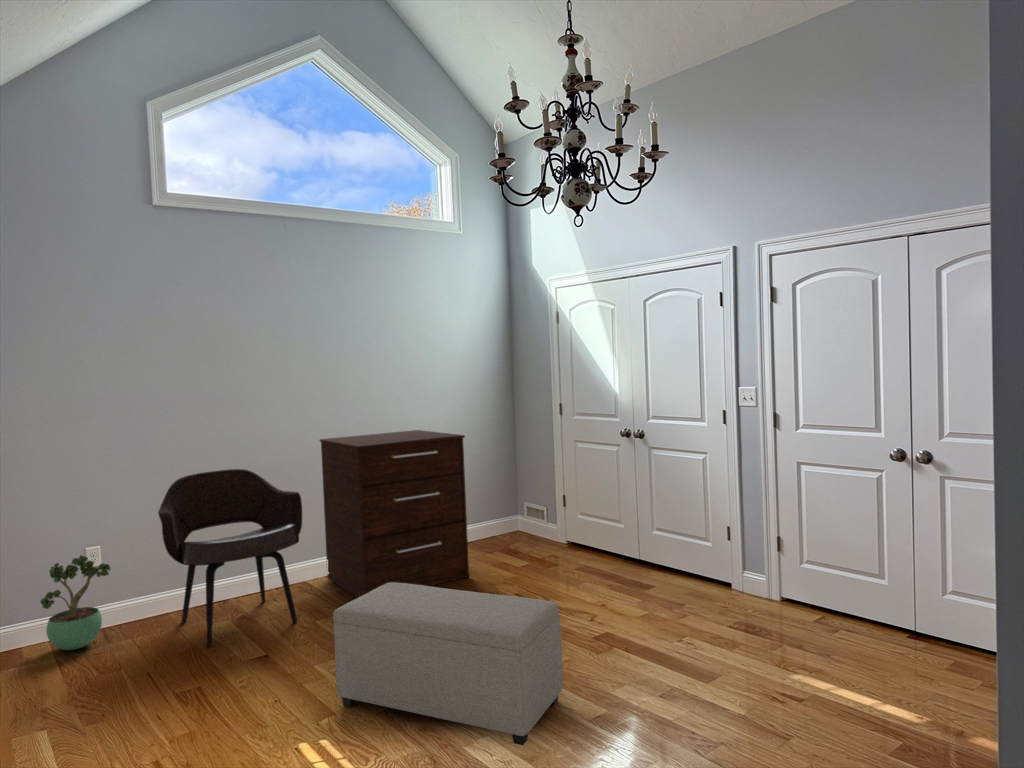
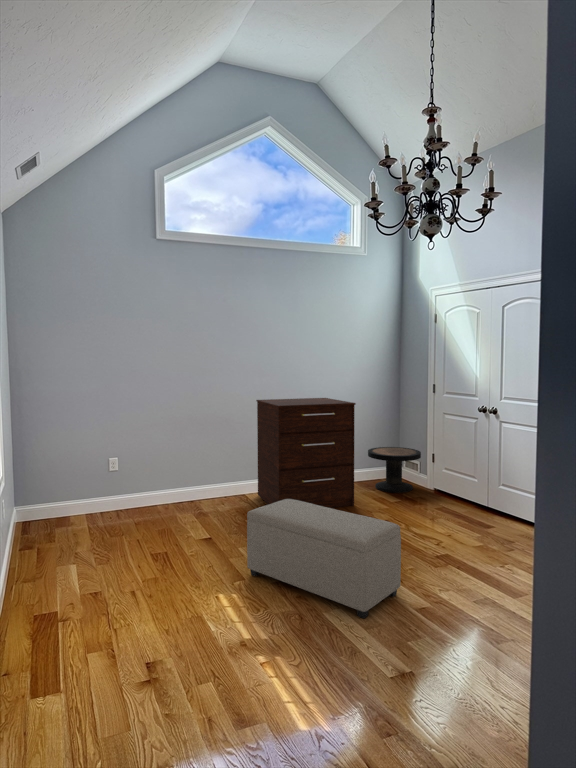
armchair: present [158,469,302,647] -> none [152,416,240,528]
side table: none [479,490,549,553] -> present [368,447,421,493]
potted plant: present [41,555,110,650] -> none [84,462,124,519]

